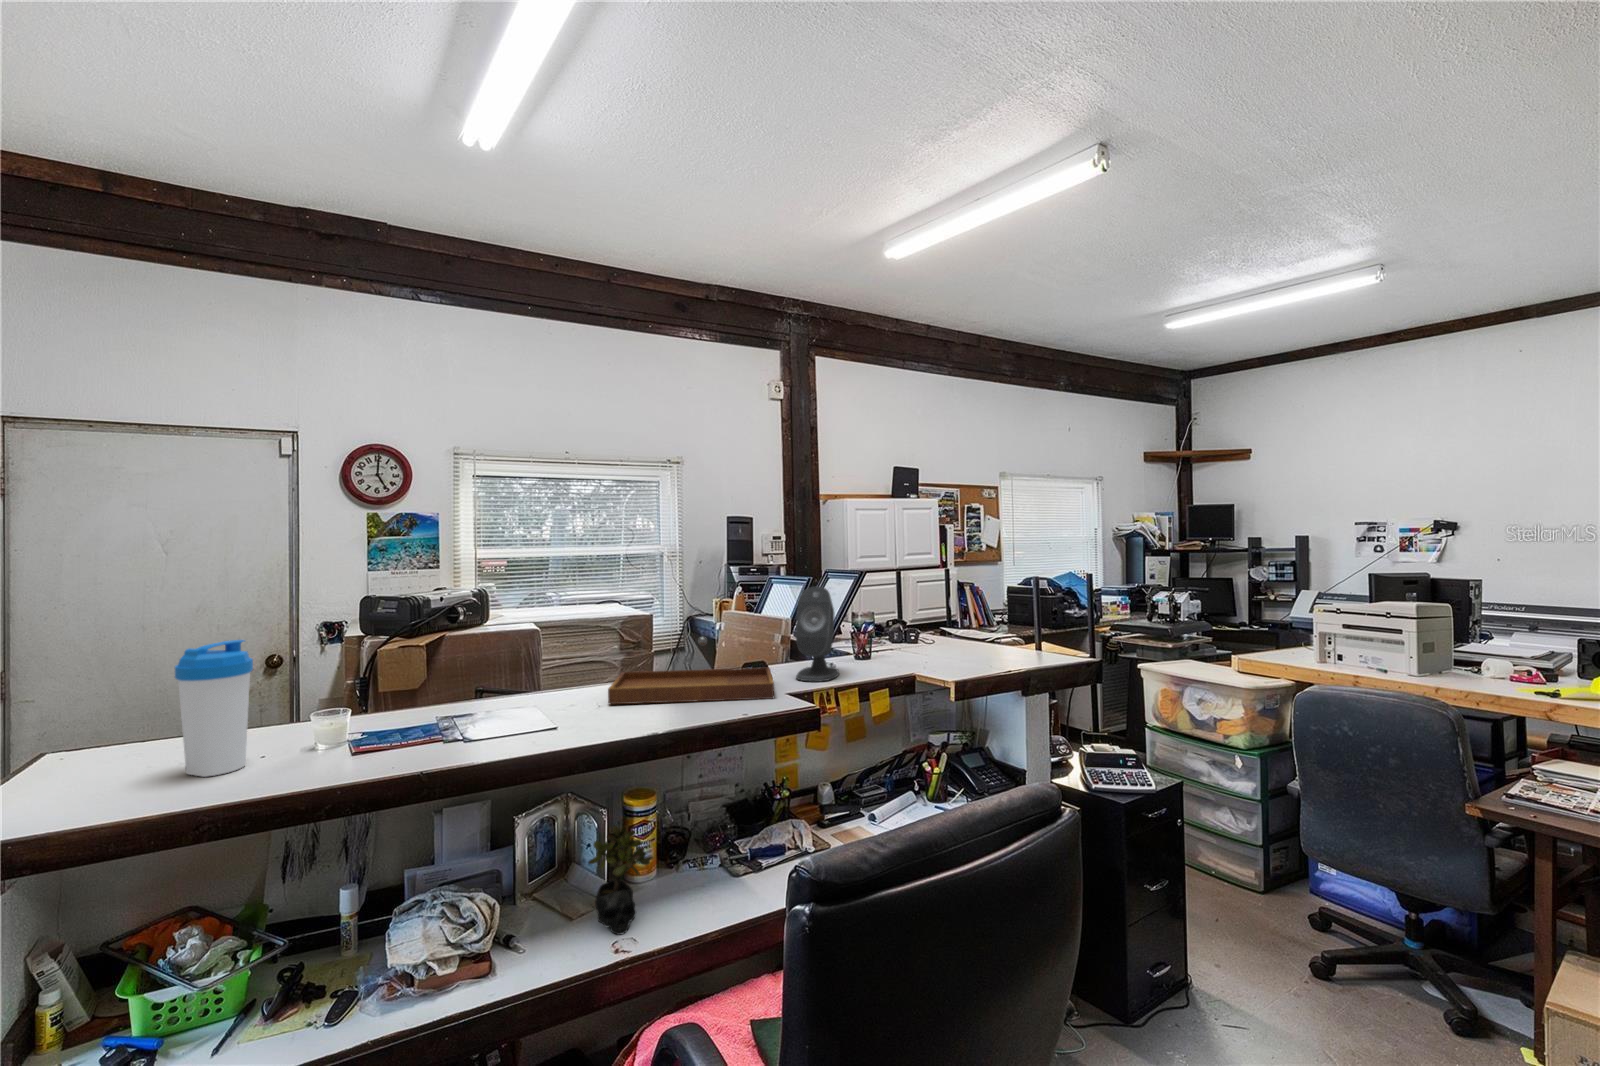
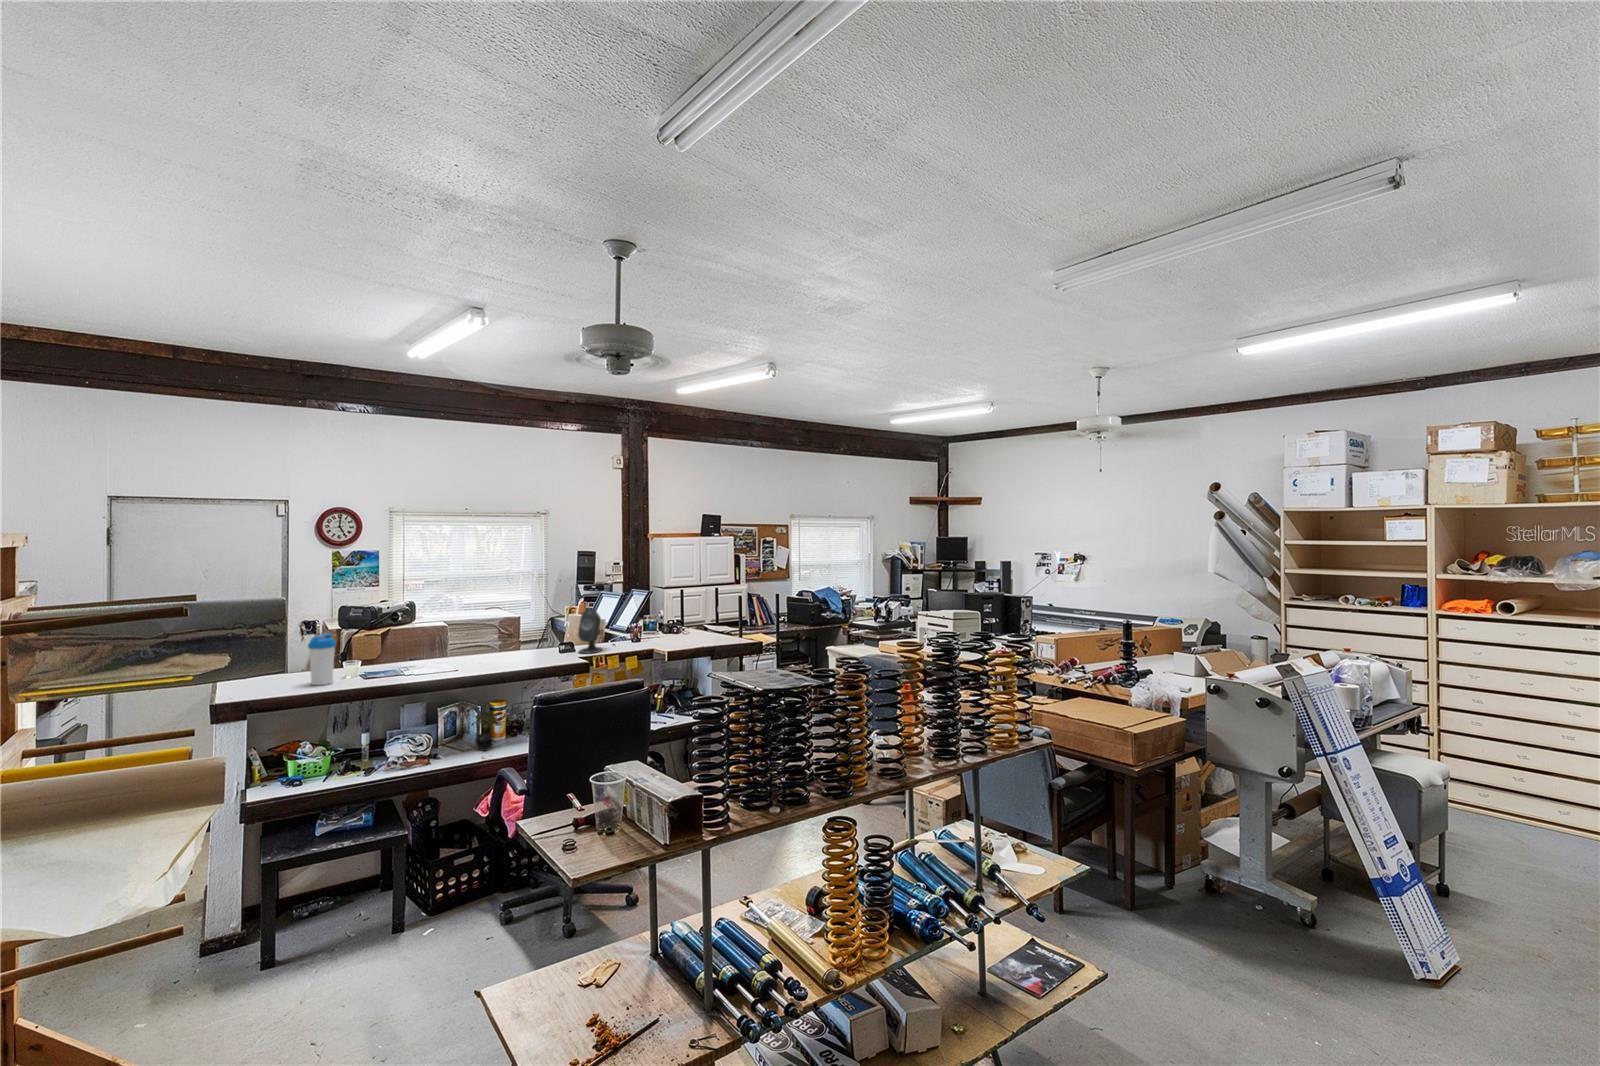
tray: present [608,637,774,704] -> none [484,632,566,663]

